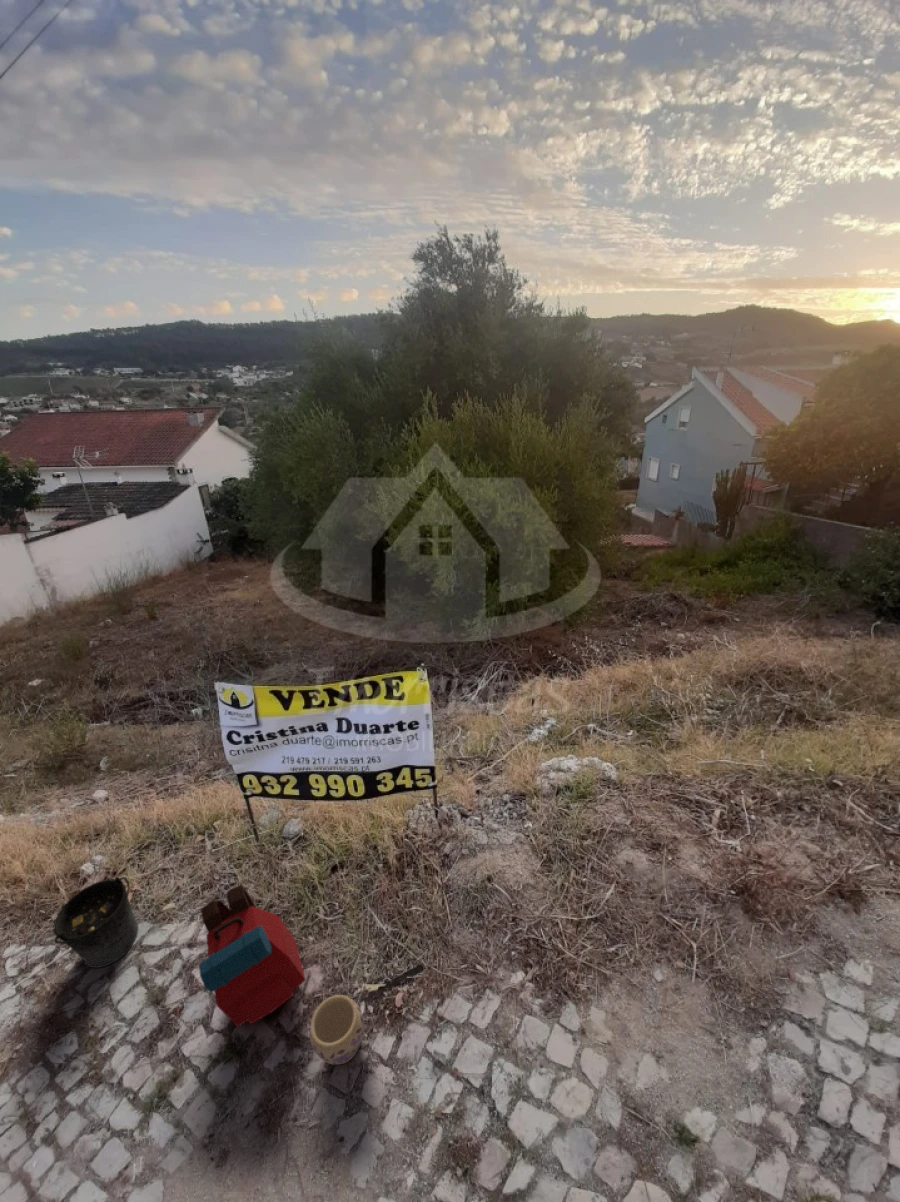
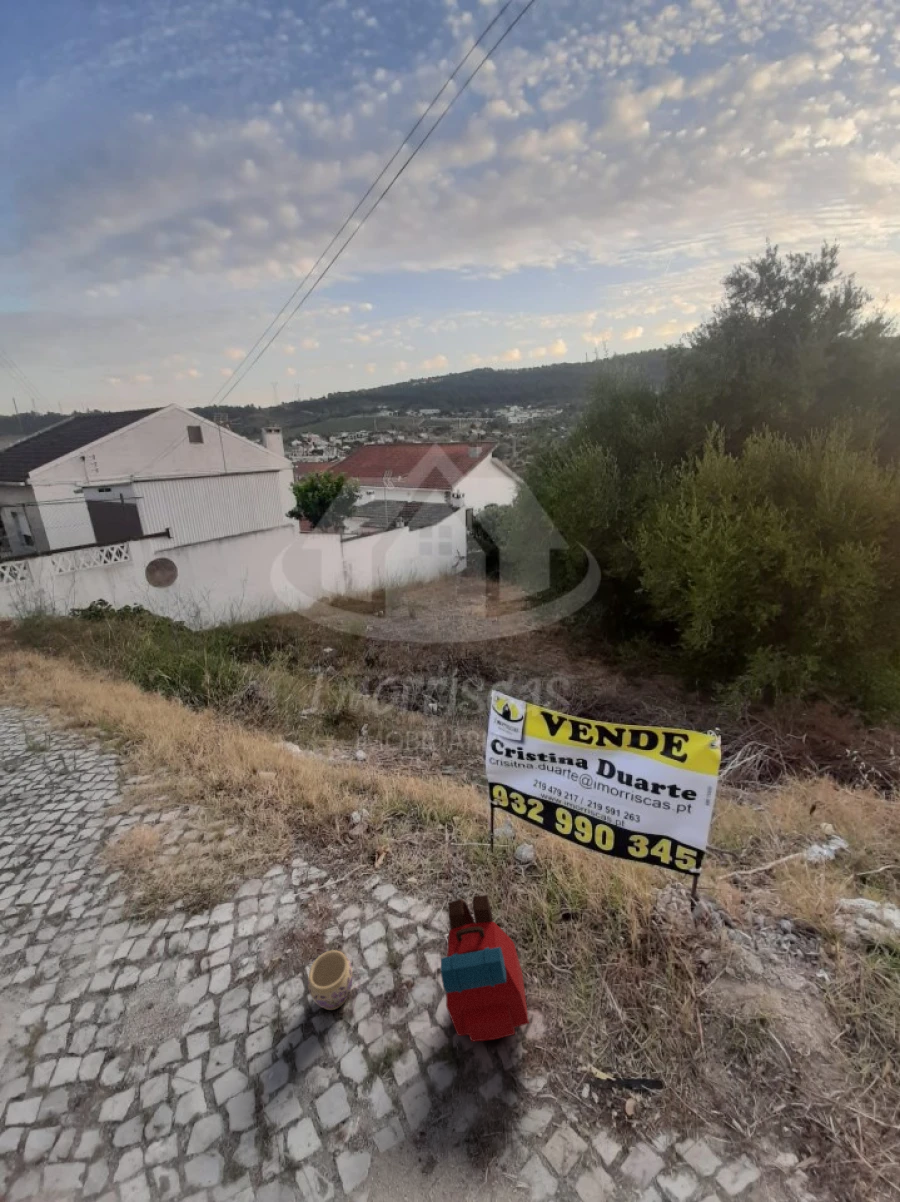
bucket: present [54,877,138,968] -> none [330,834,389,910]
planter: present [310,995,364,1065] -> present [308,950,353,1010]

